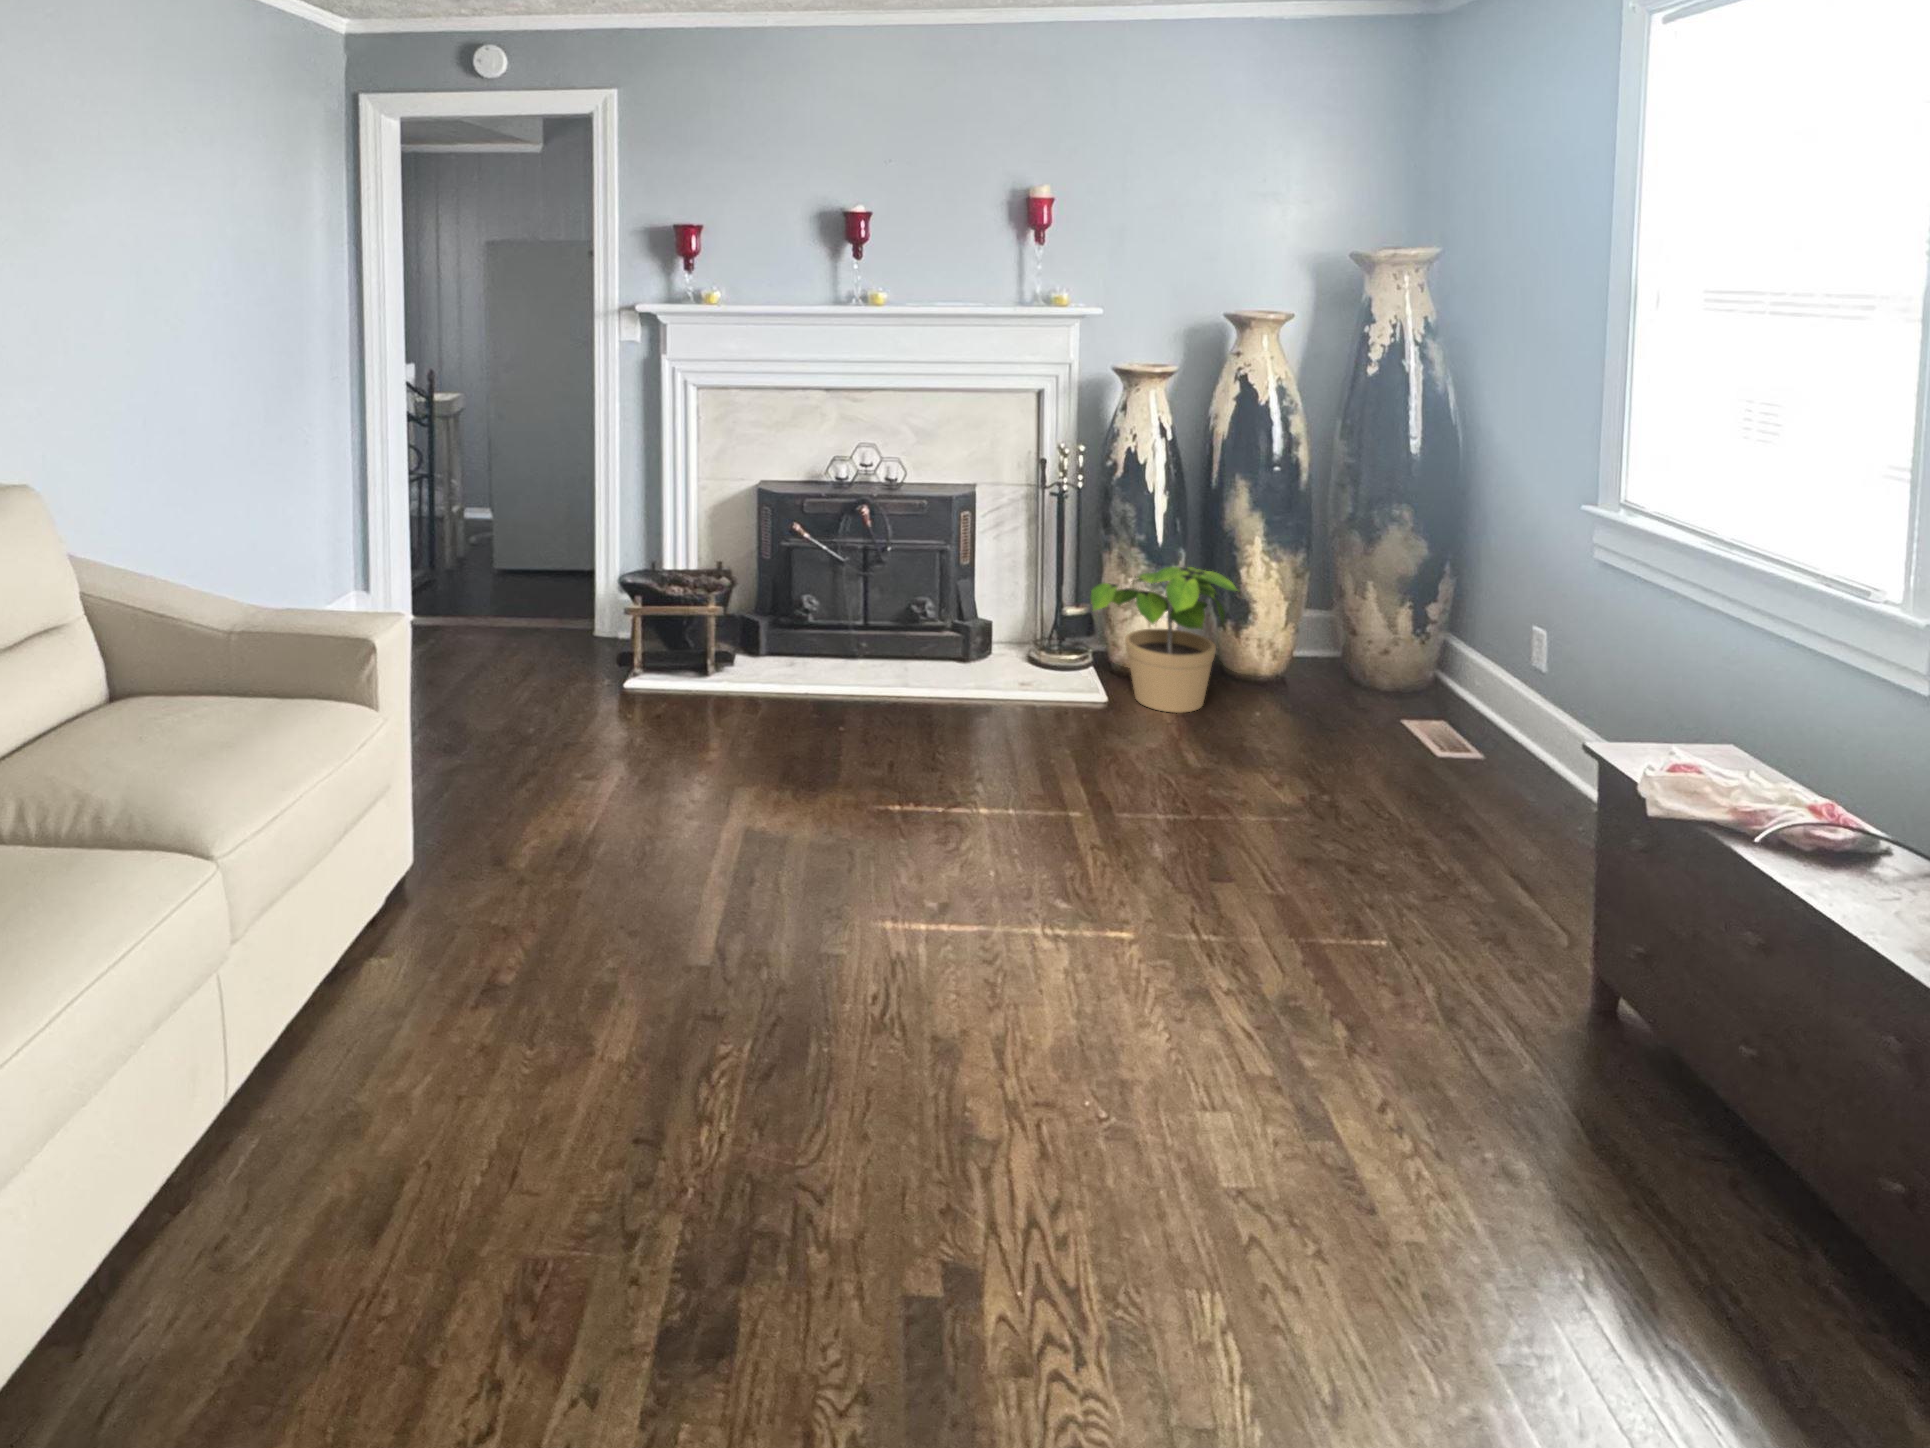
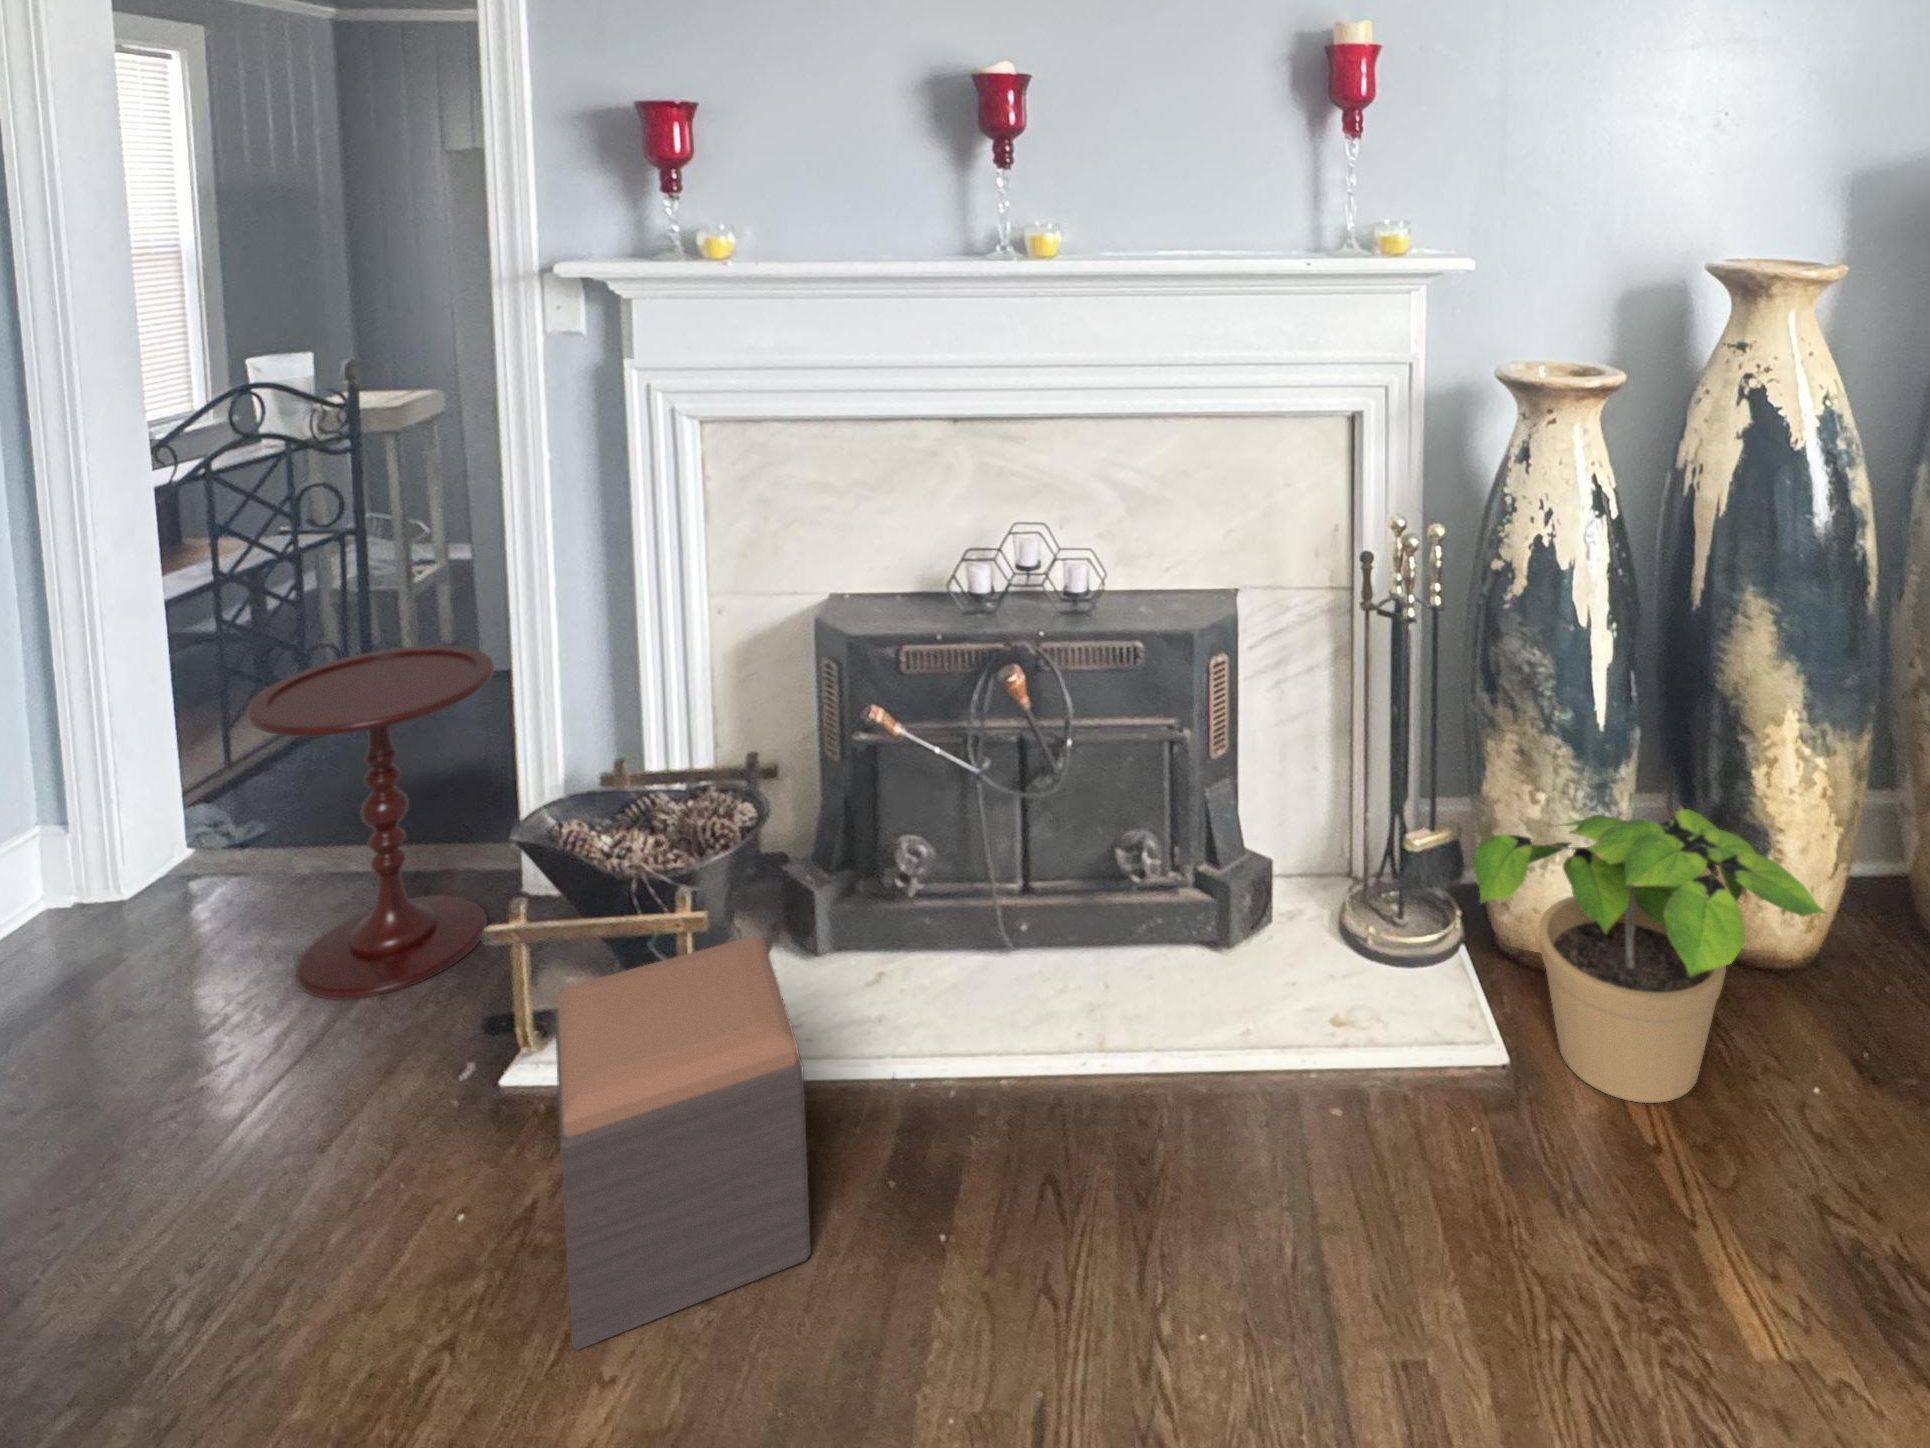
side table: none [488,503,594,663] -> present [247,646,494,1000]
footstool: none [673,609,789,746] -> present [555,936,811,1350]

